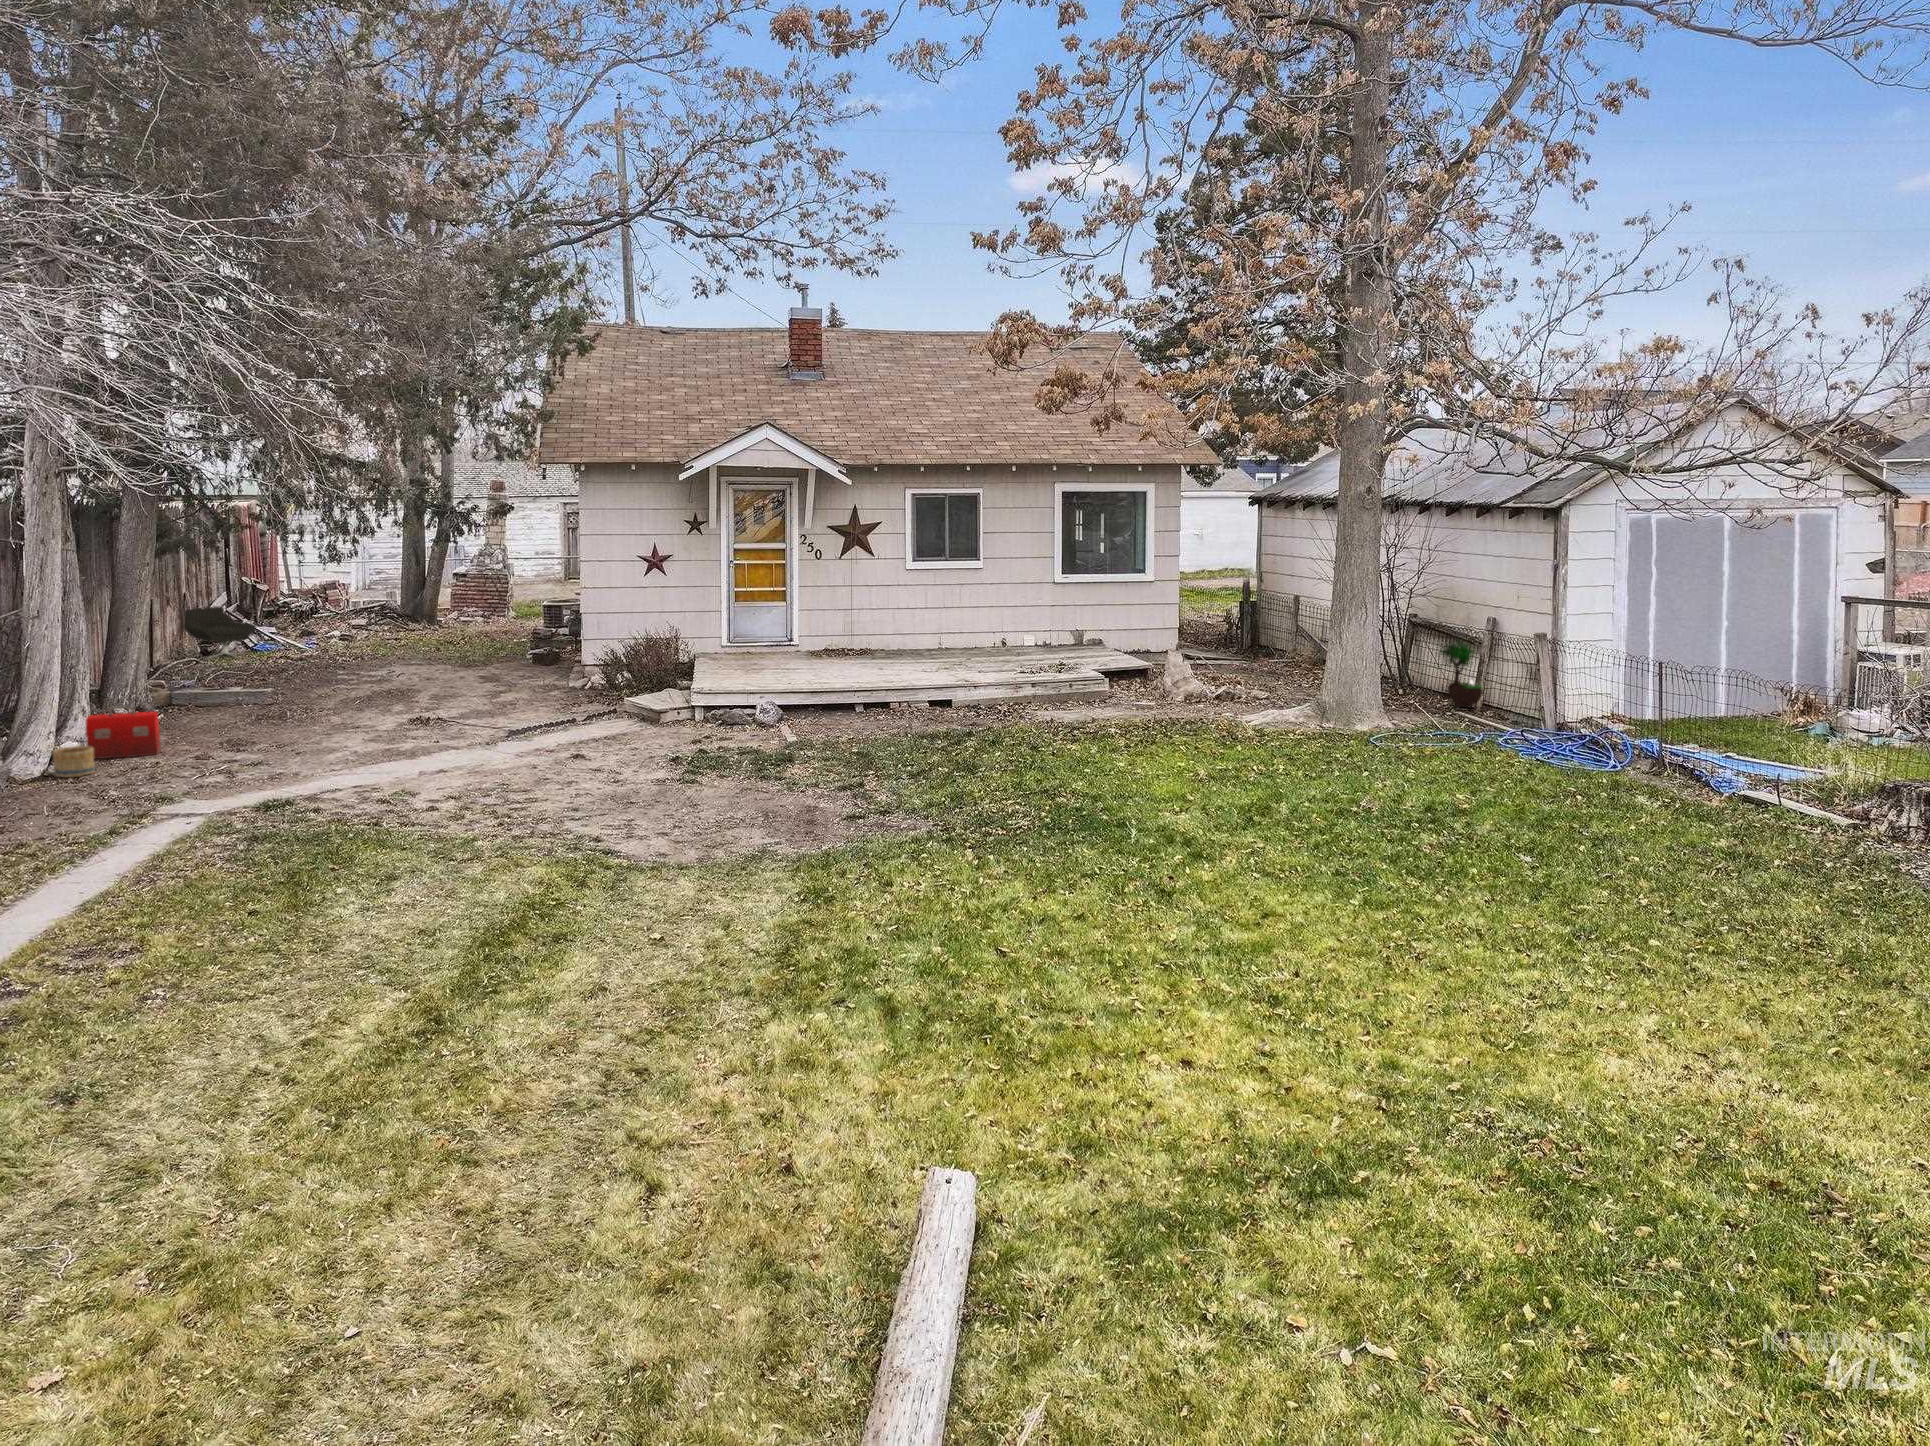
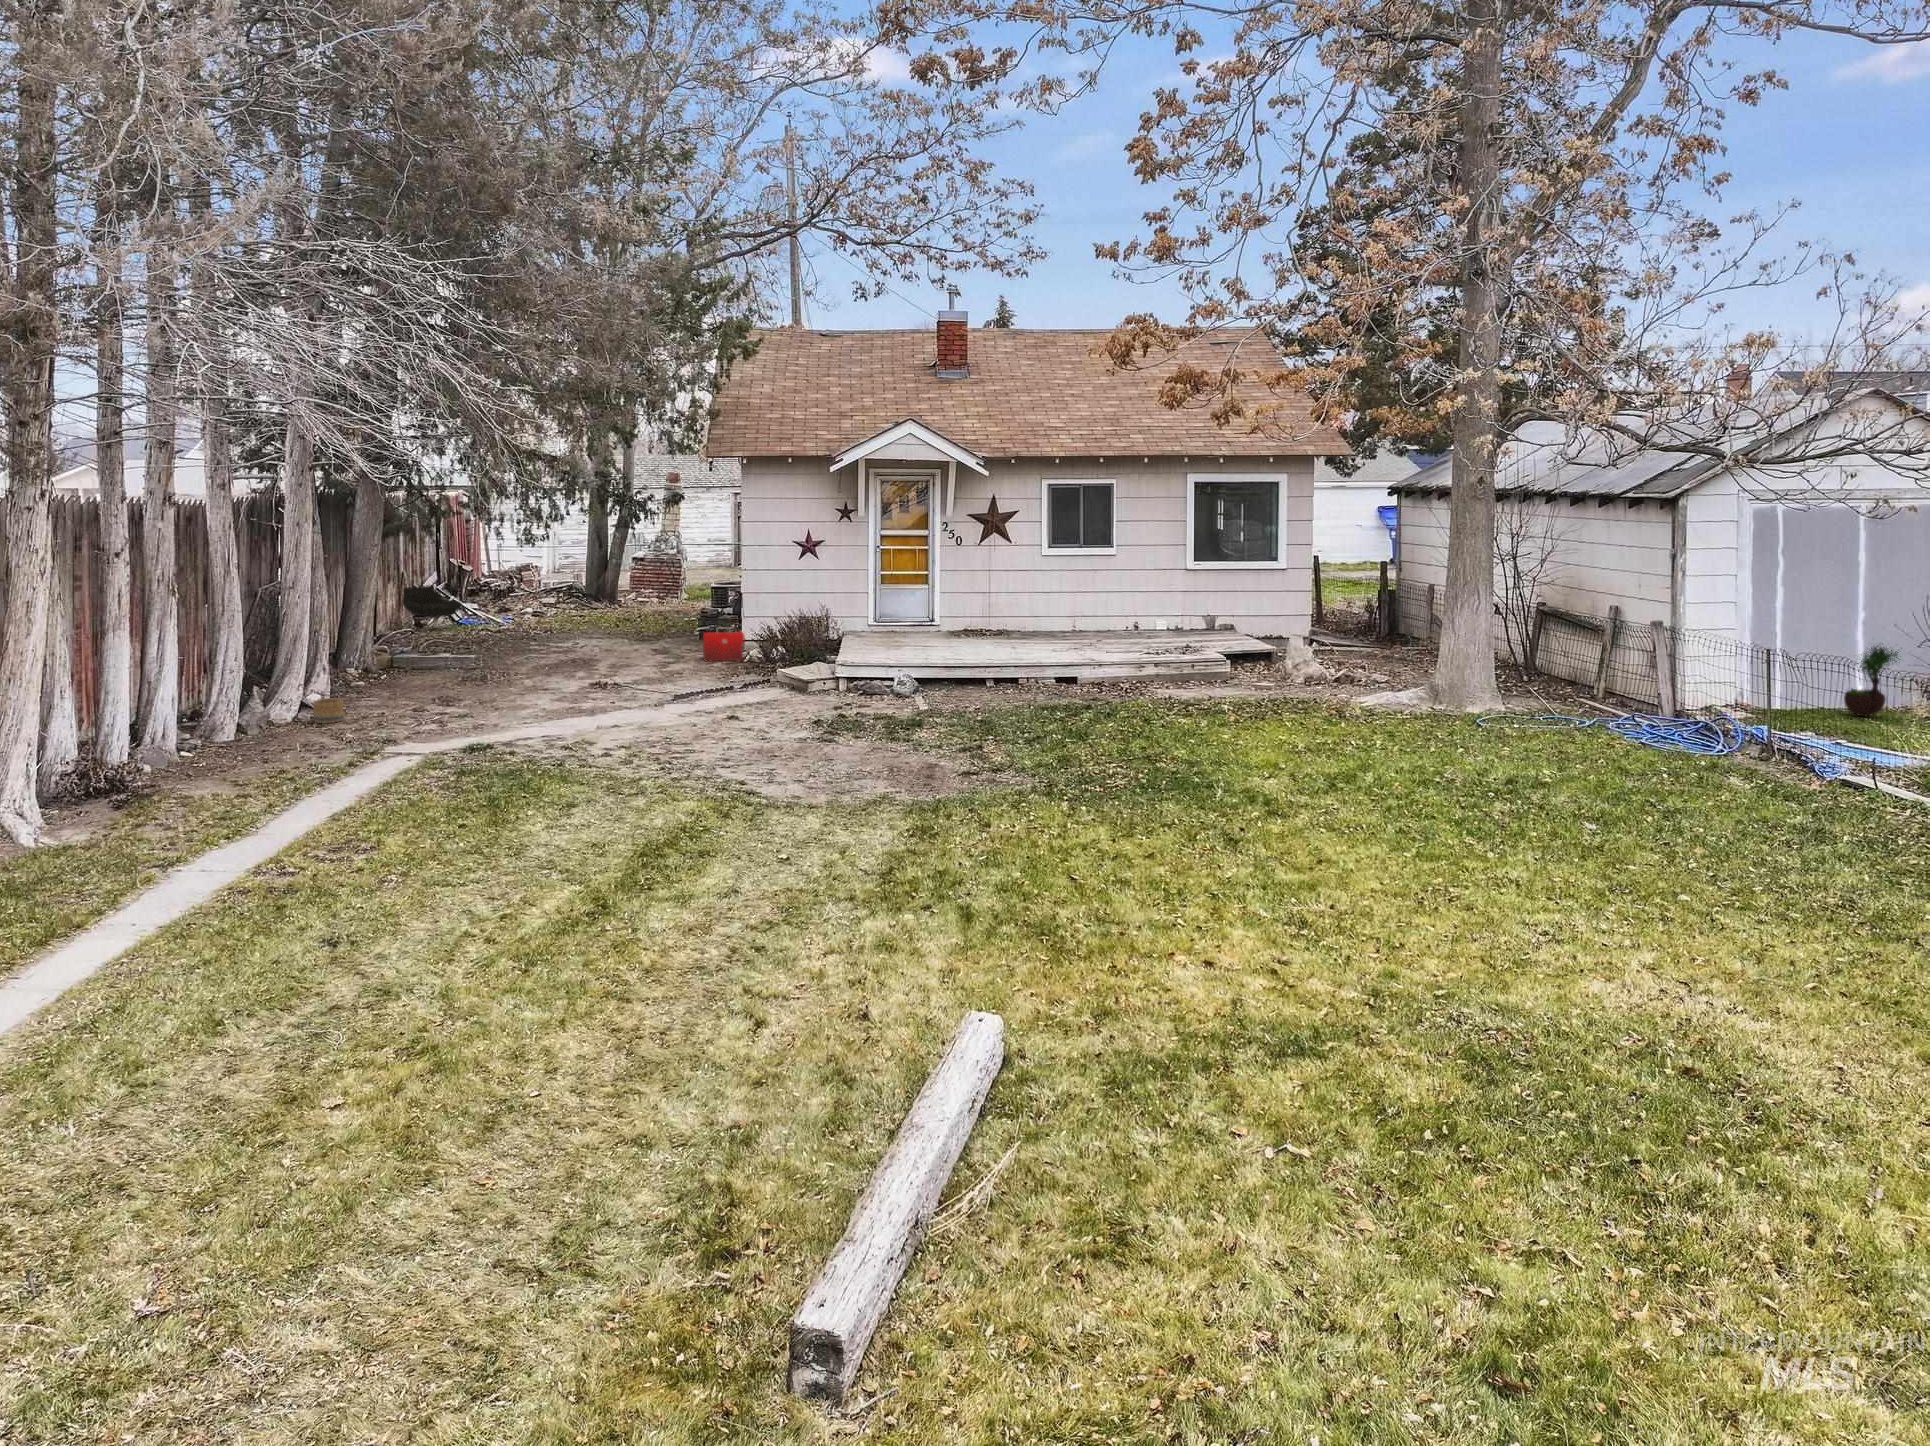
potted tree: present [1438,641,1483,707] -> present [1844,645,1901,716]
toolbox: present [86,706,161,759] -> present [703,627,744,661]

